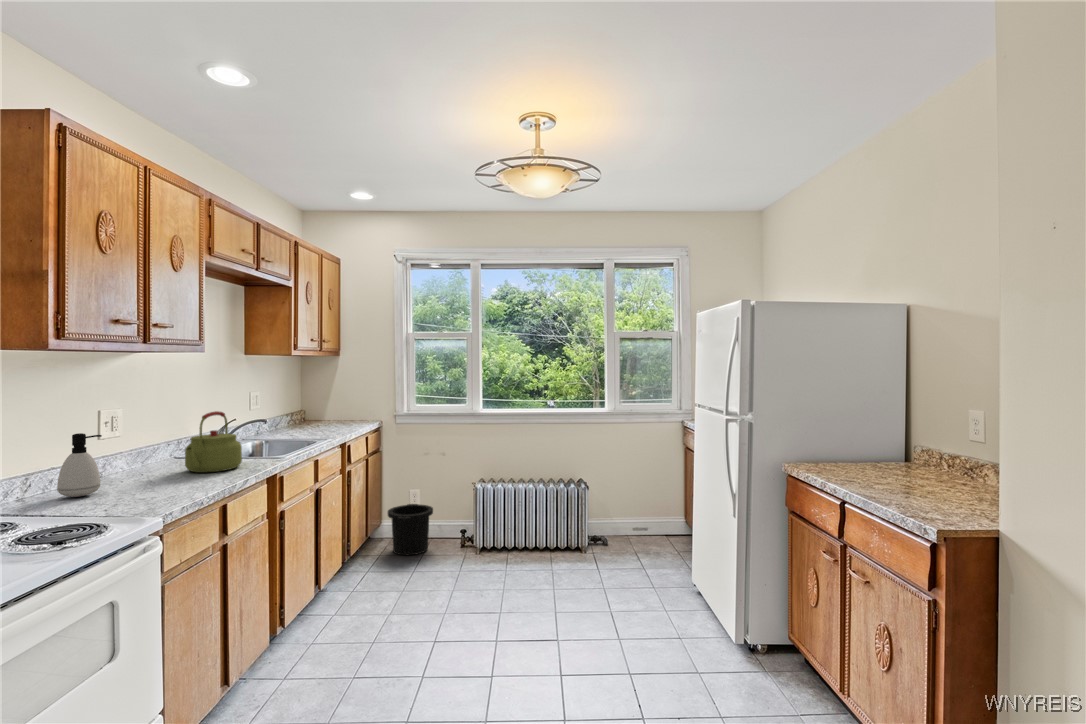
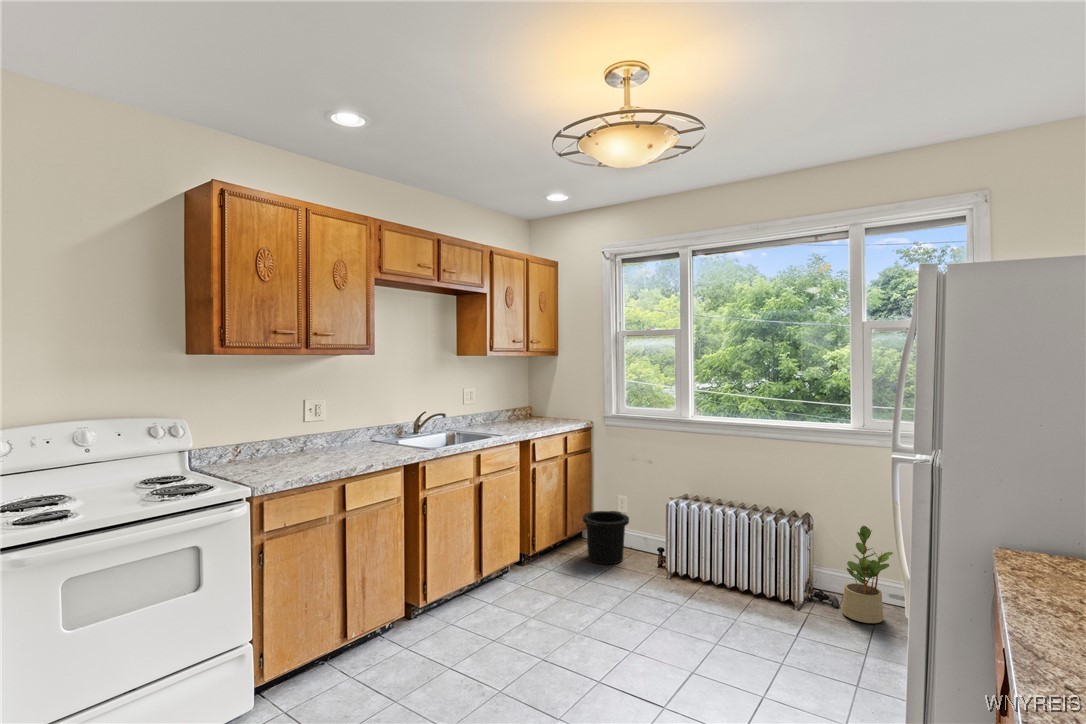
kettle: present [185,411,242,472] -> none [340,405,391,456]
soap dispenser: present [57,433,102,497] -> none [246,416,273,463]
potted plant: none [615,478,644,550] -> present [842,526,893,623]

